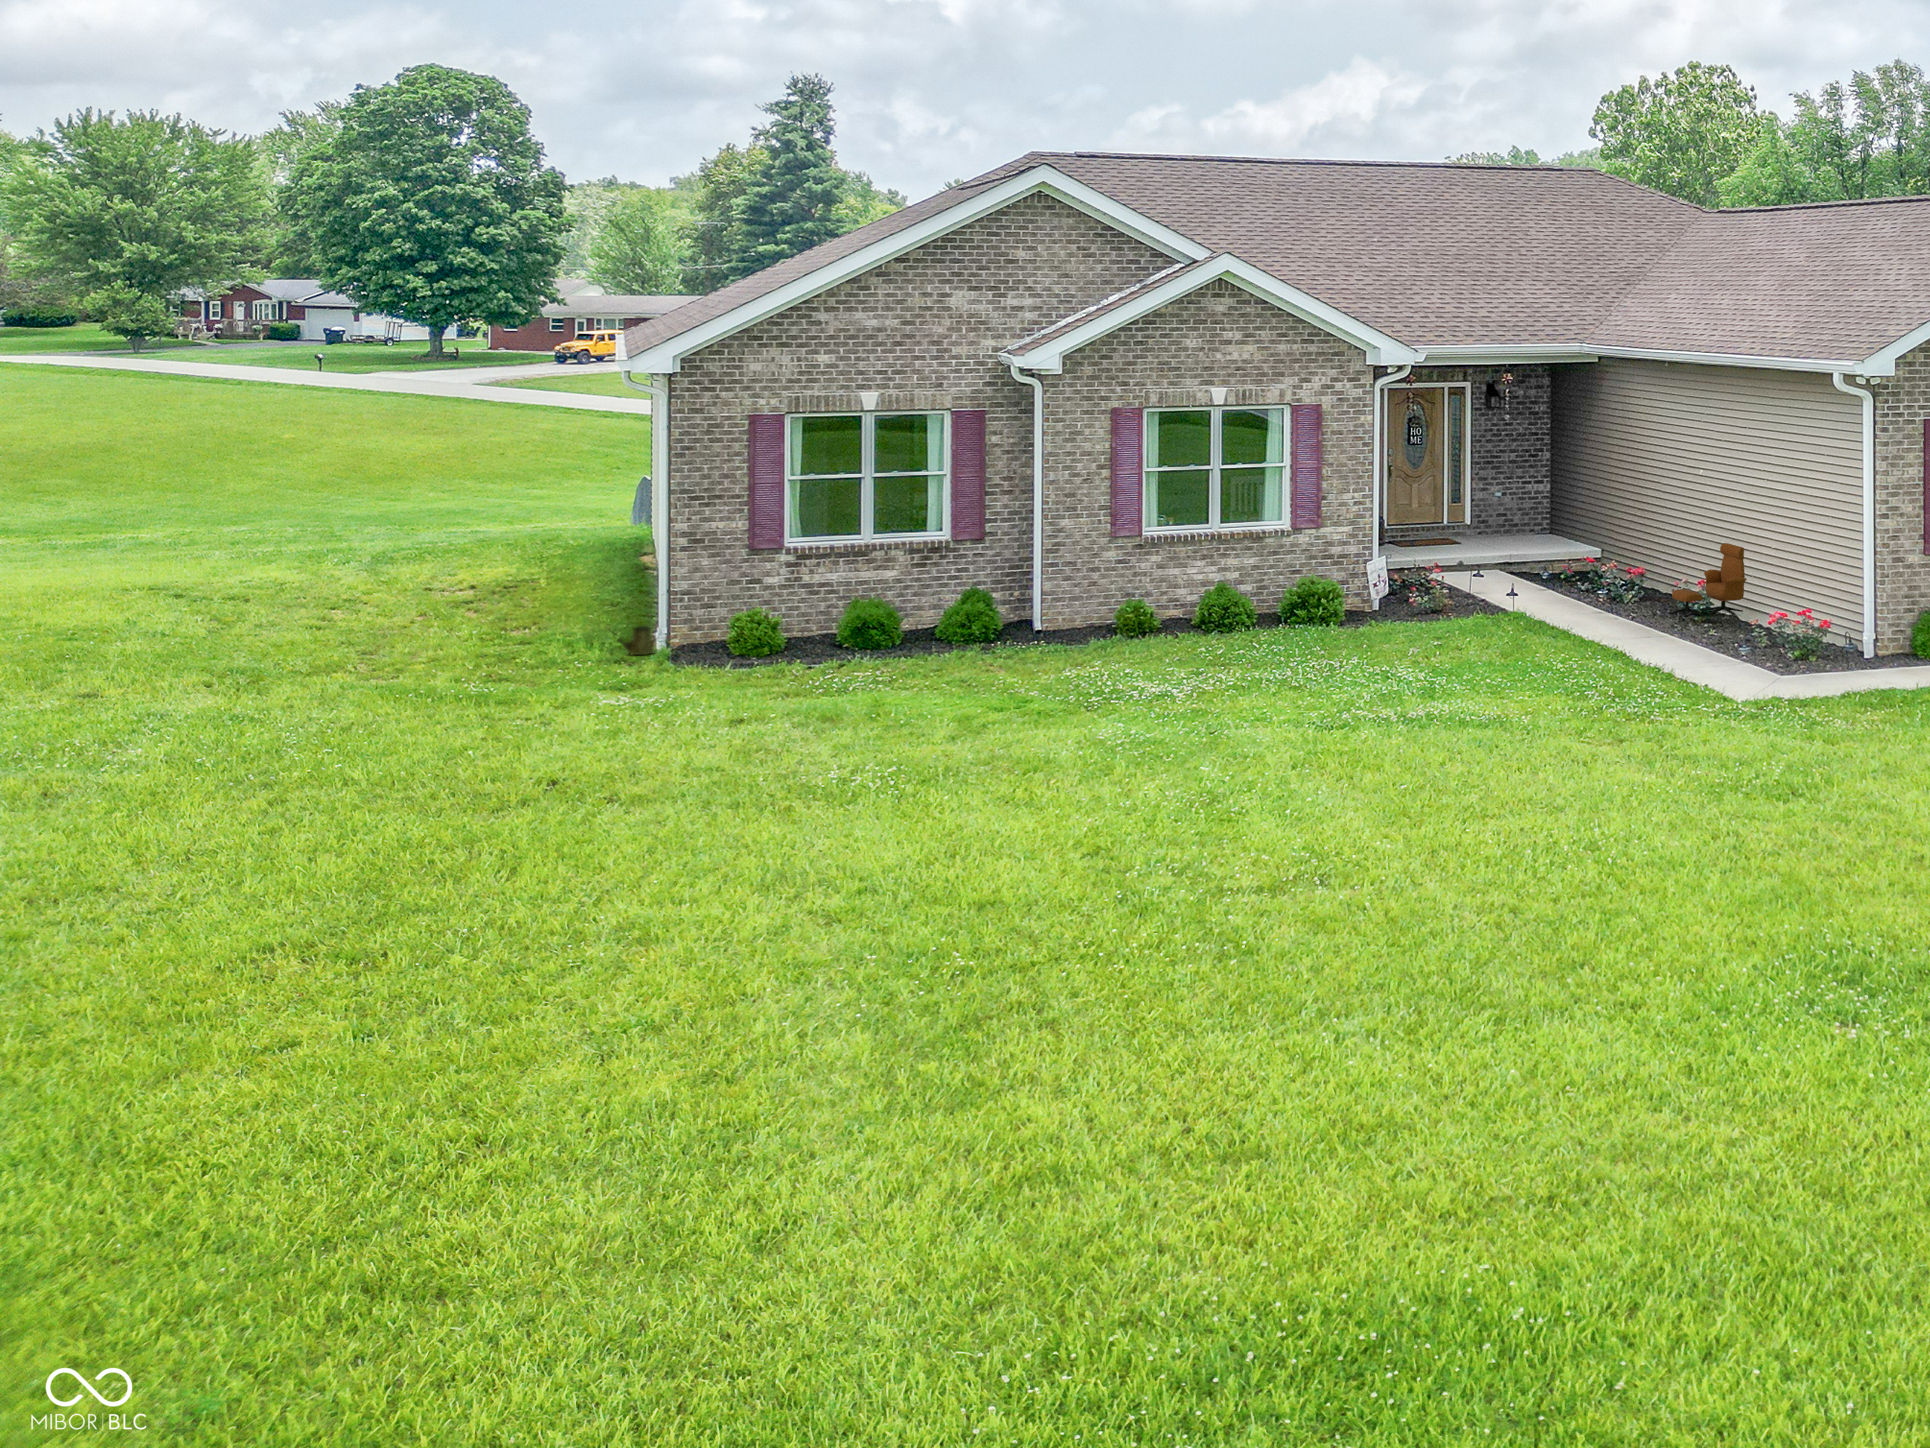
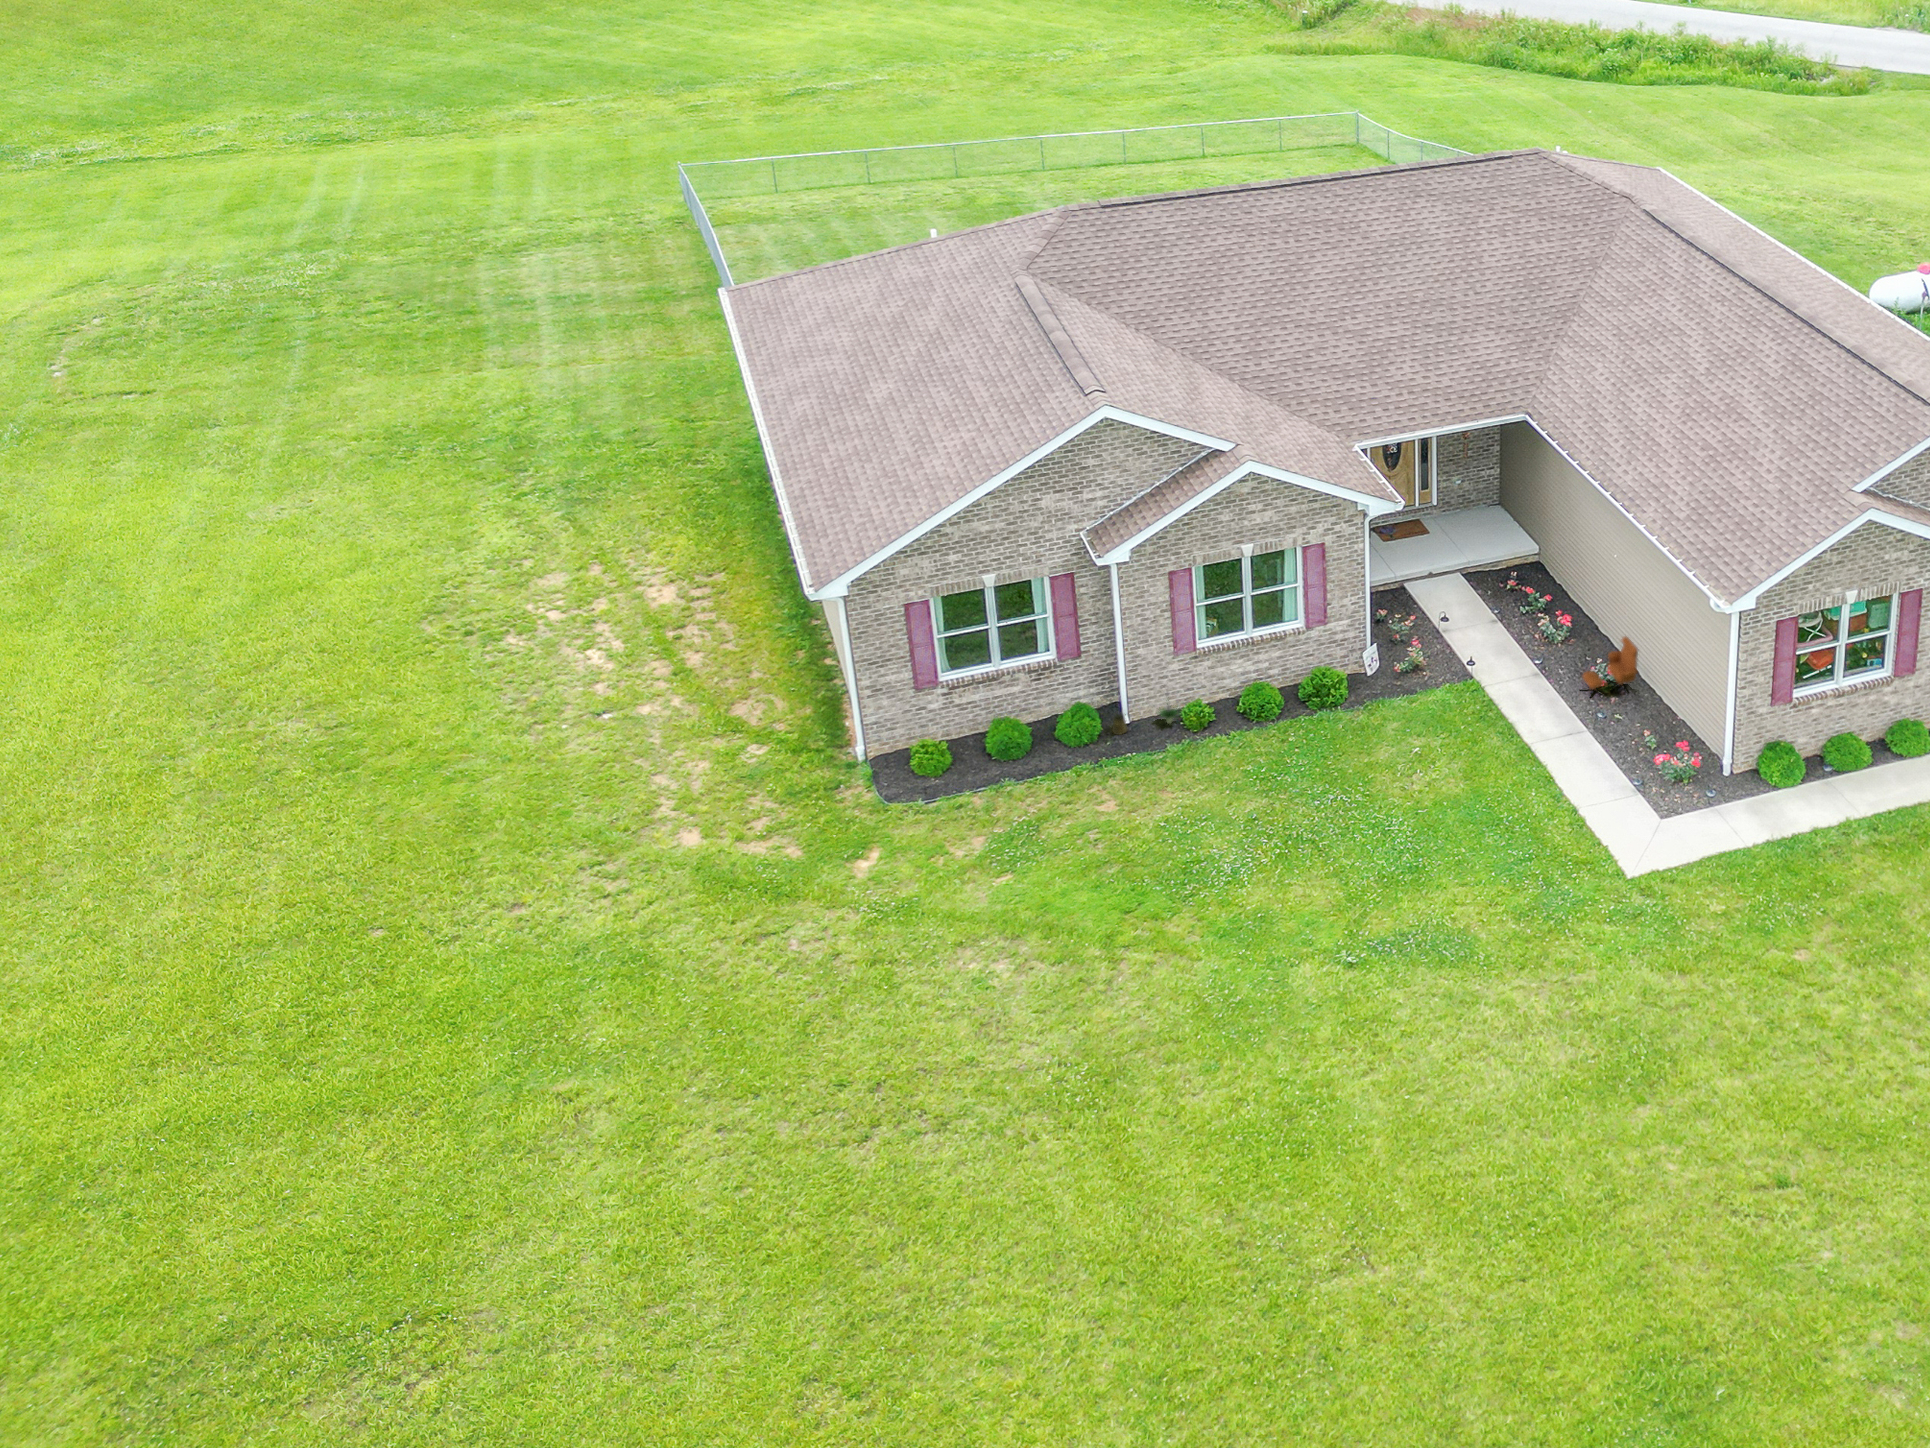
potted plant: none [1083,588,1120,637] -> present [1159,694,1178,723]
watering can: present [611,626,657,655] -> present [1112,713,1128,735]

